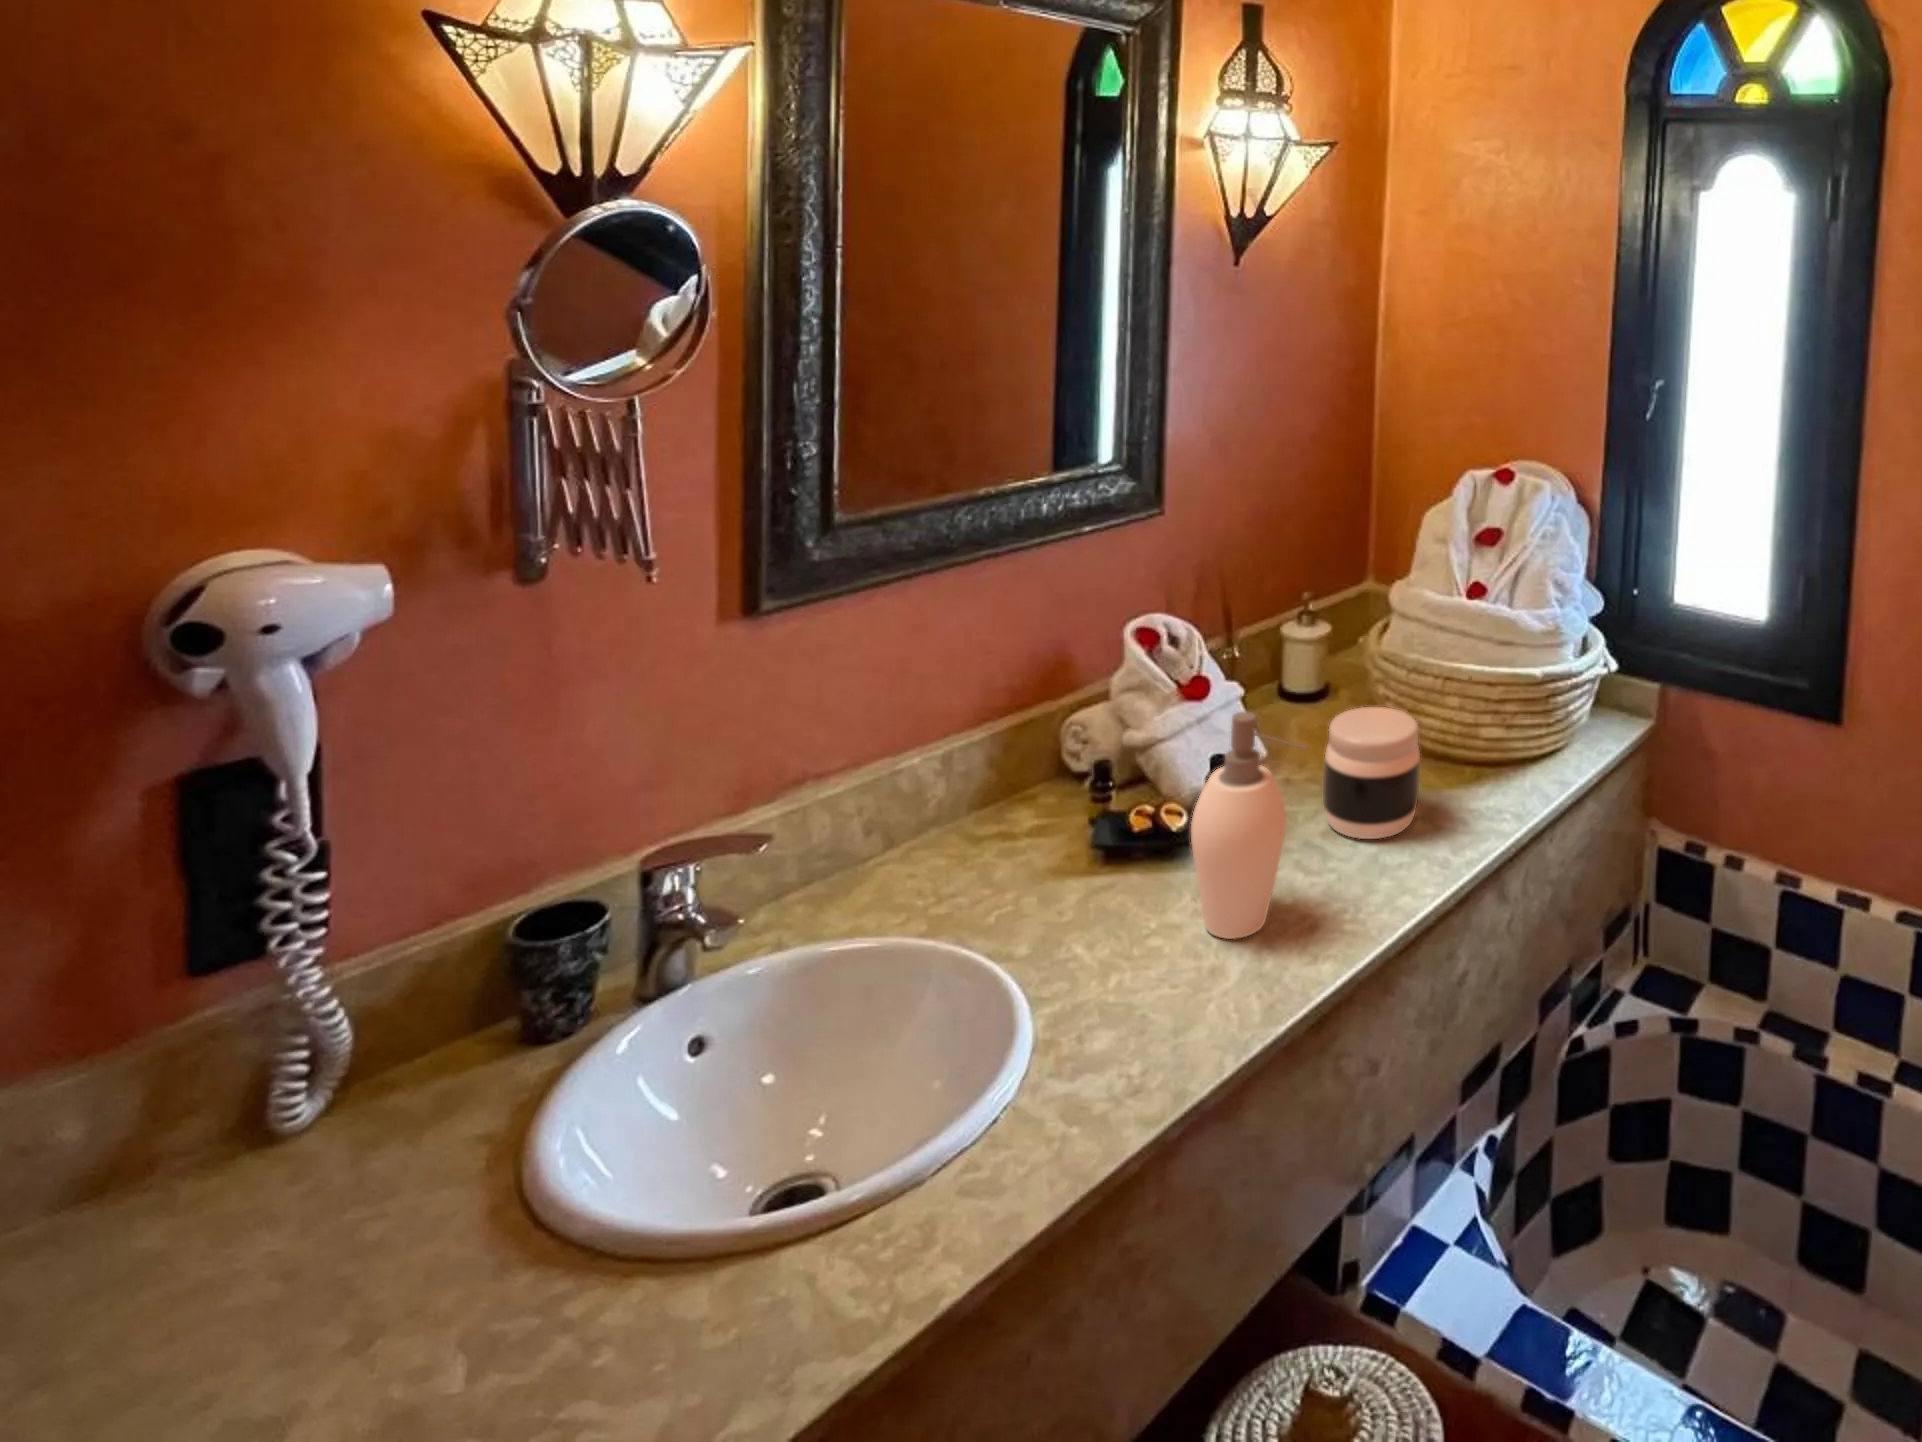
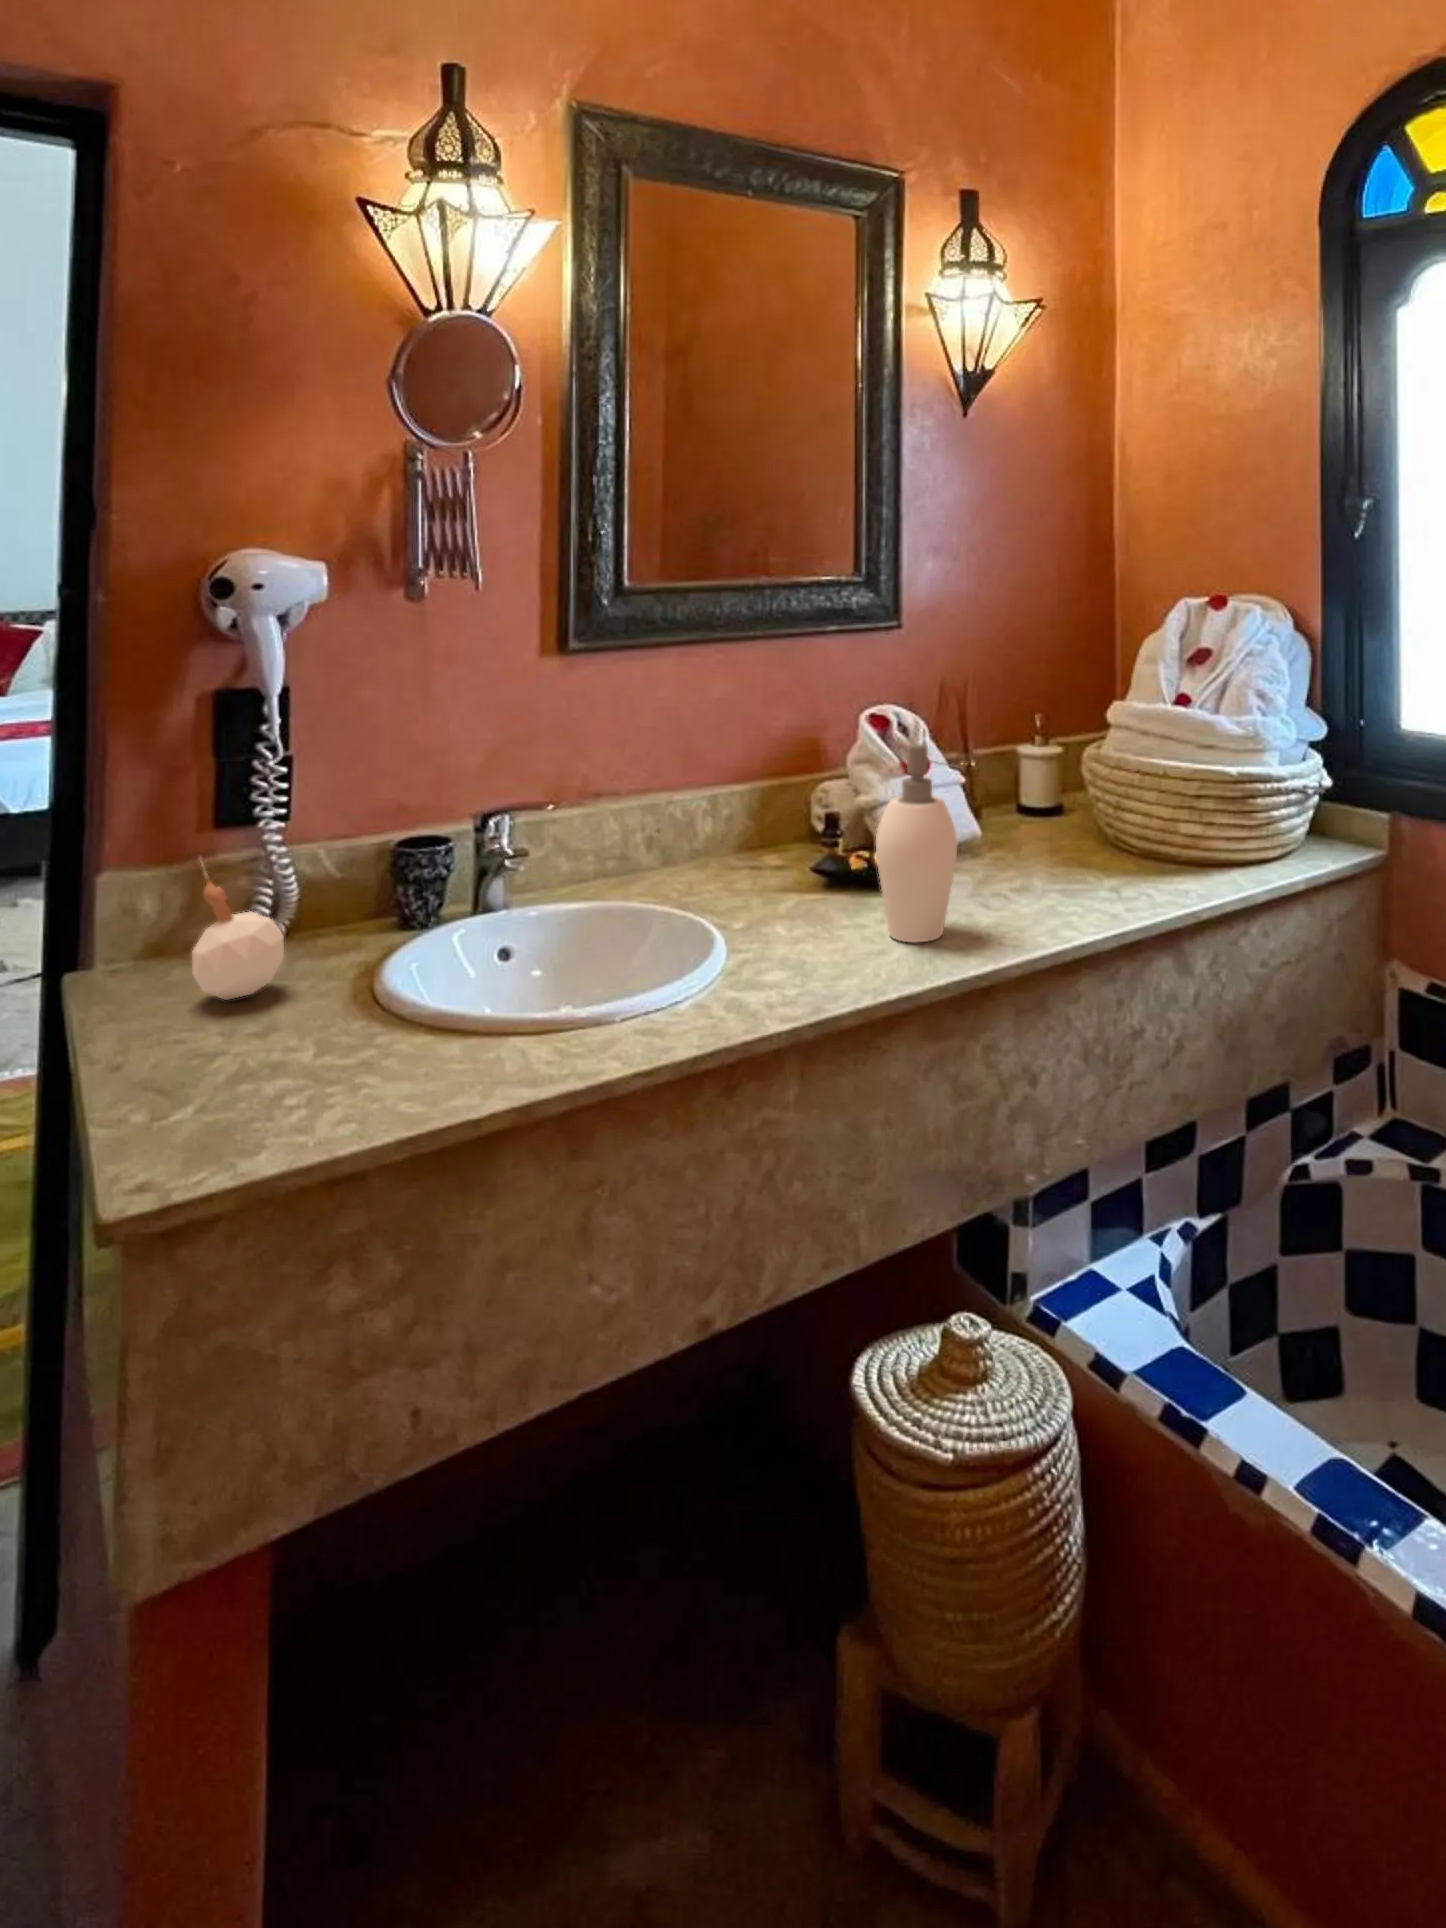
jar: present [1323,707,1420,839] -> none [1017,789,1106,901]
candle: none [161,1060,336,1265] -> present [192,870,284,1000]

